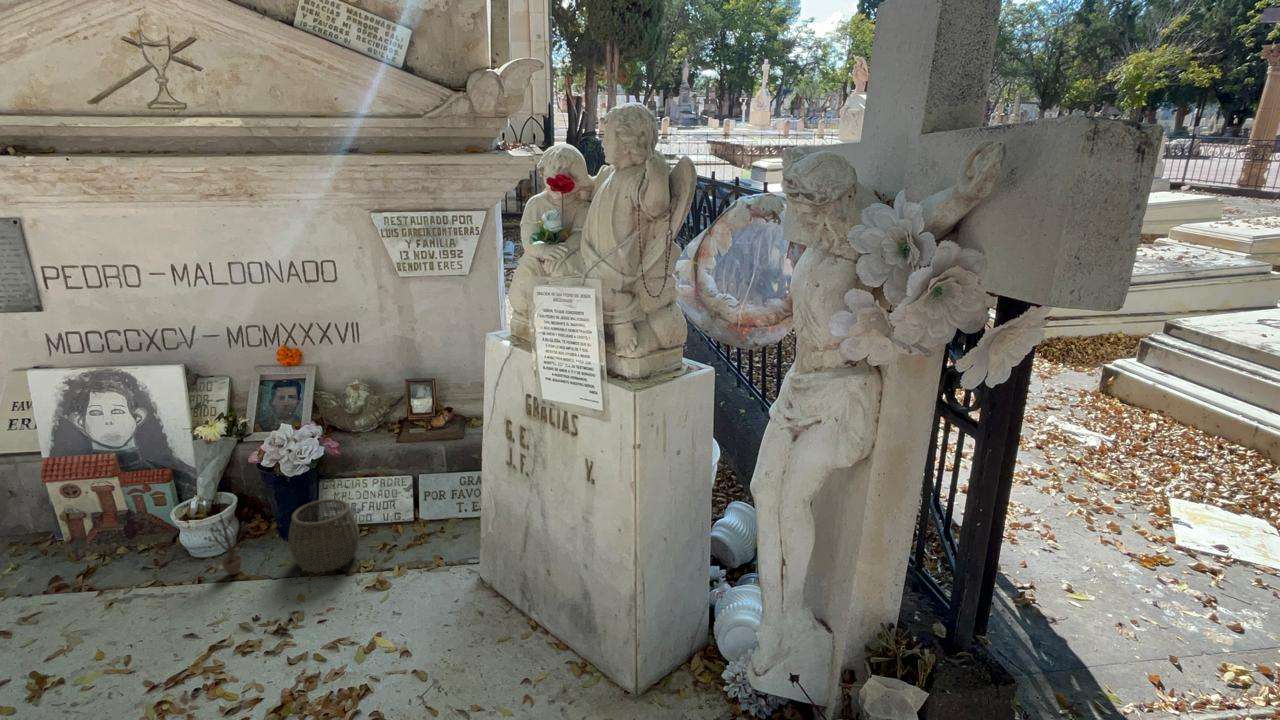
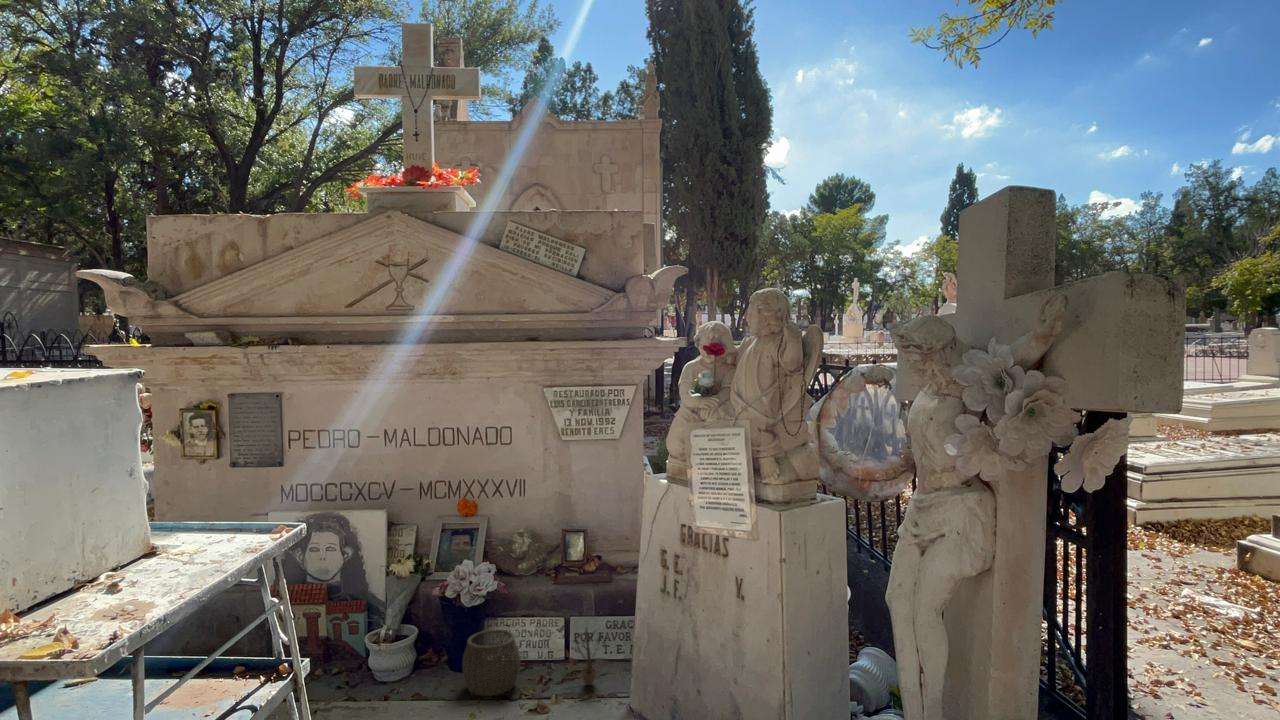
decorative plant: present [204,515,251,575] -> present [565,628,606,685]

